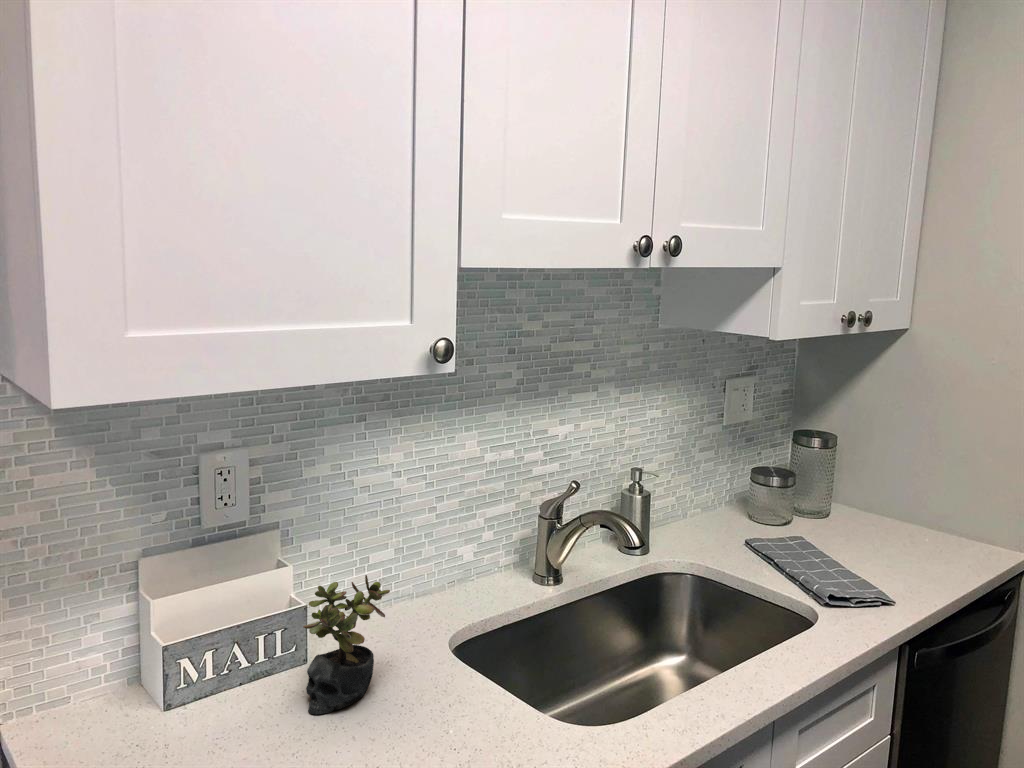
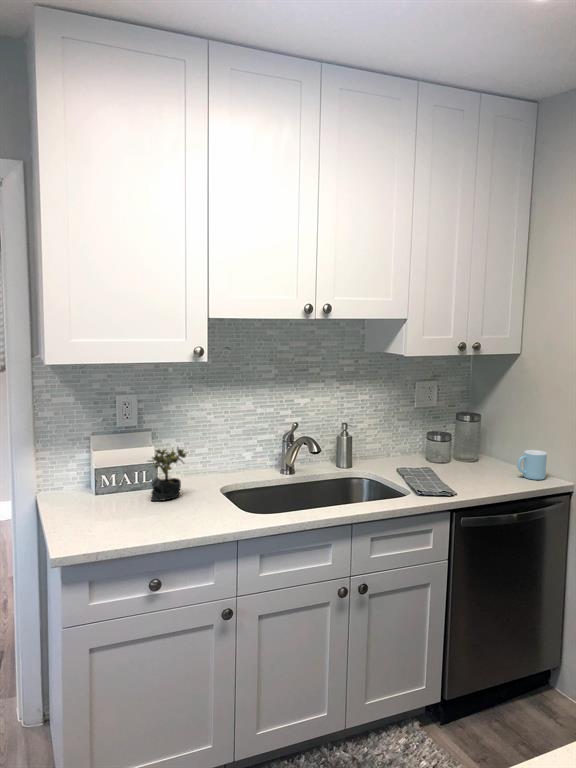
mug: none [941,504,990,559] -> present [517,450,547,480]

